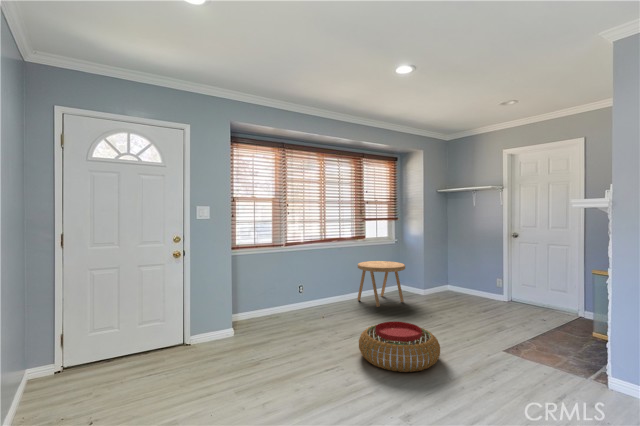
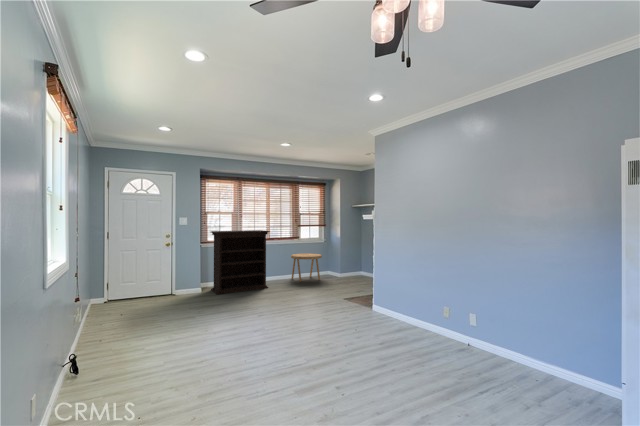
bookshelf: none [244,227,342,340] -> present [211,230,270,294]
pouf: present [359,321,440,372] -> none [261,283,305,306]

